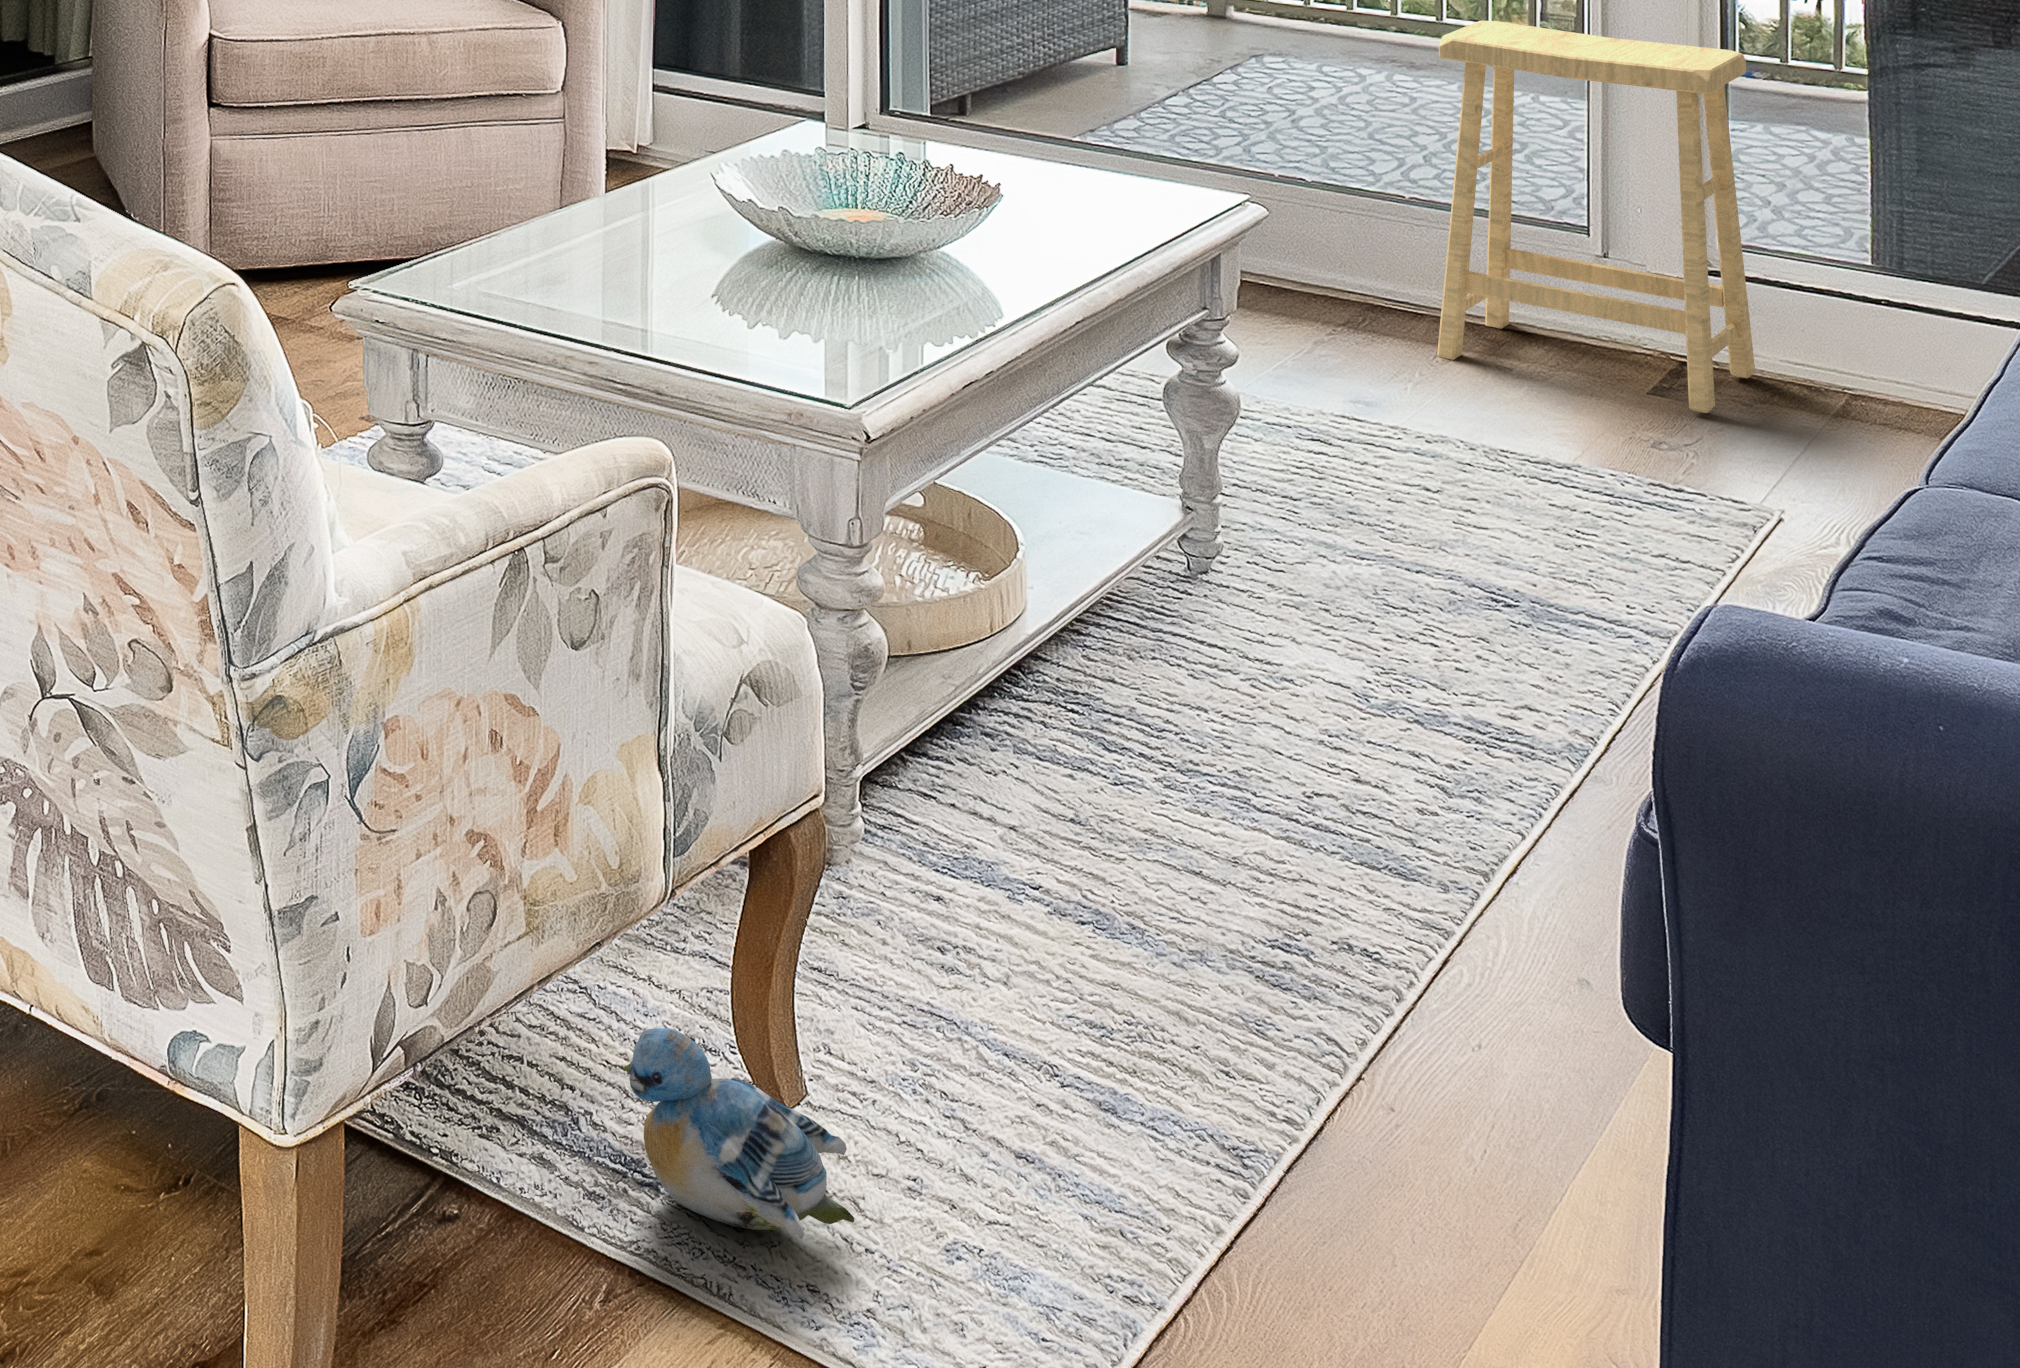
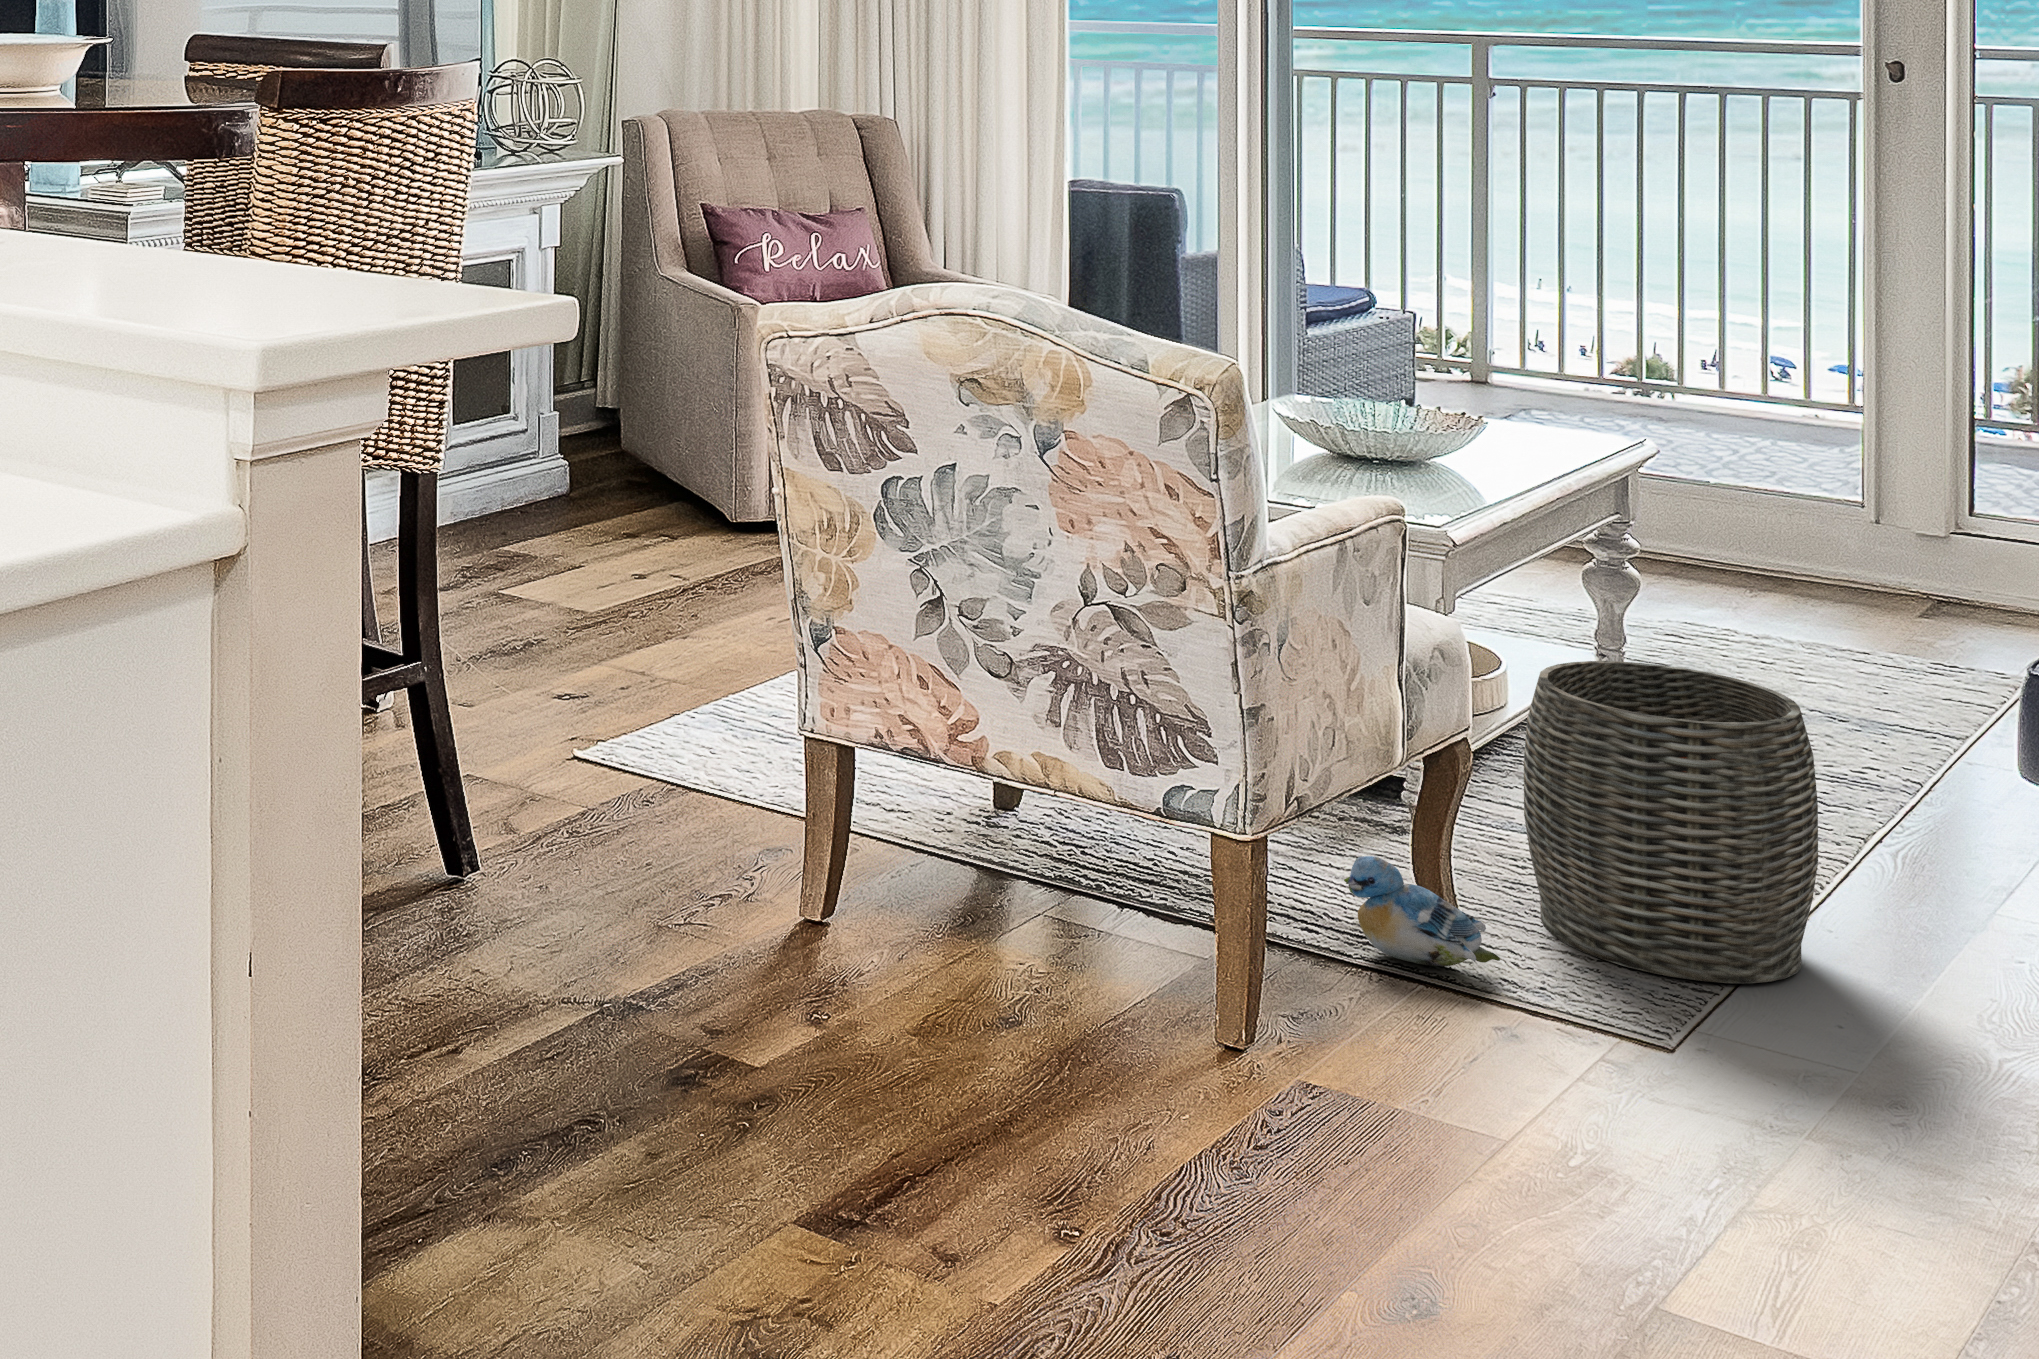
footstool: present [1437,21,1755,413] -> none [1731,345,1985,628]
woven basket: none [948,636,1387,1238] -> present [1524,661,1818,983]

